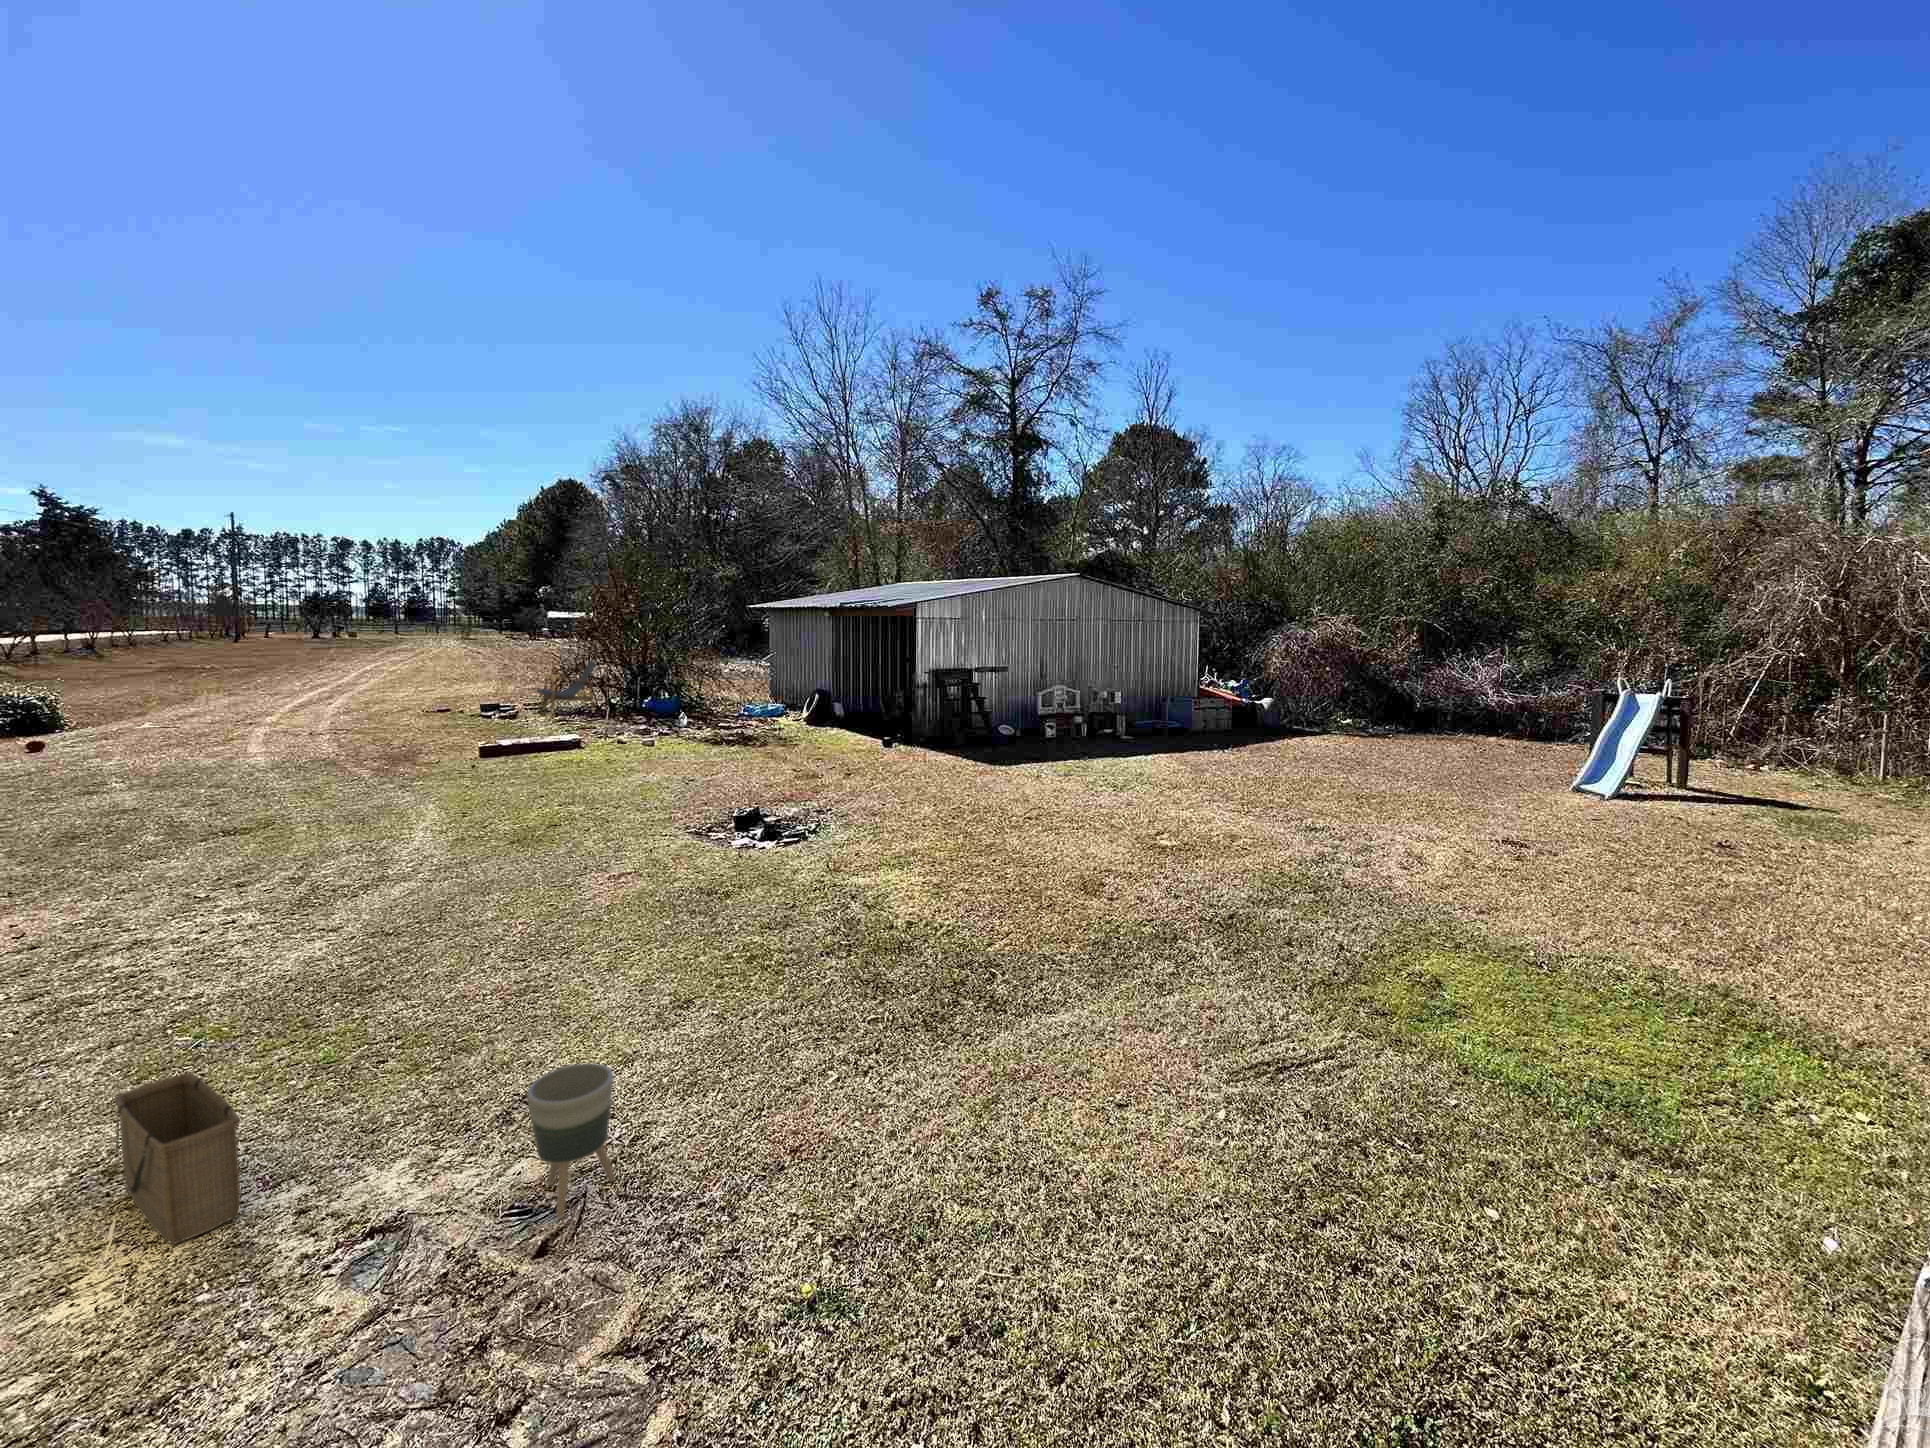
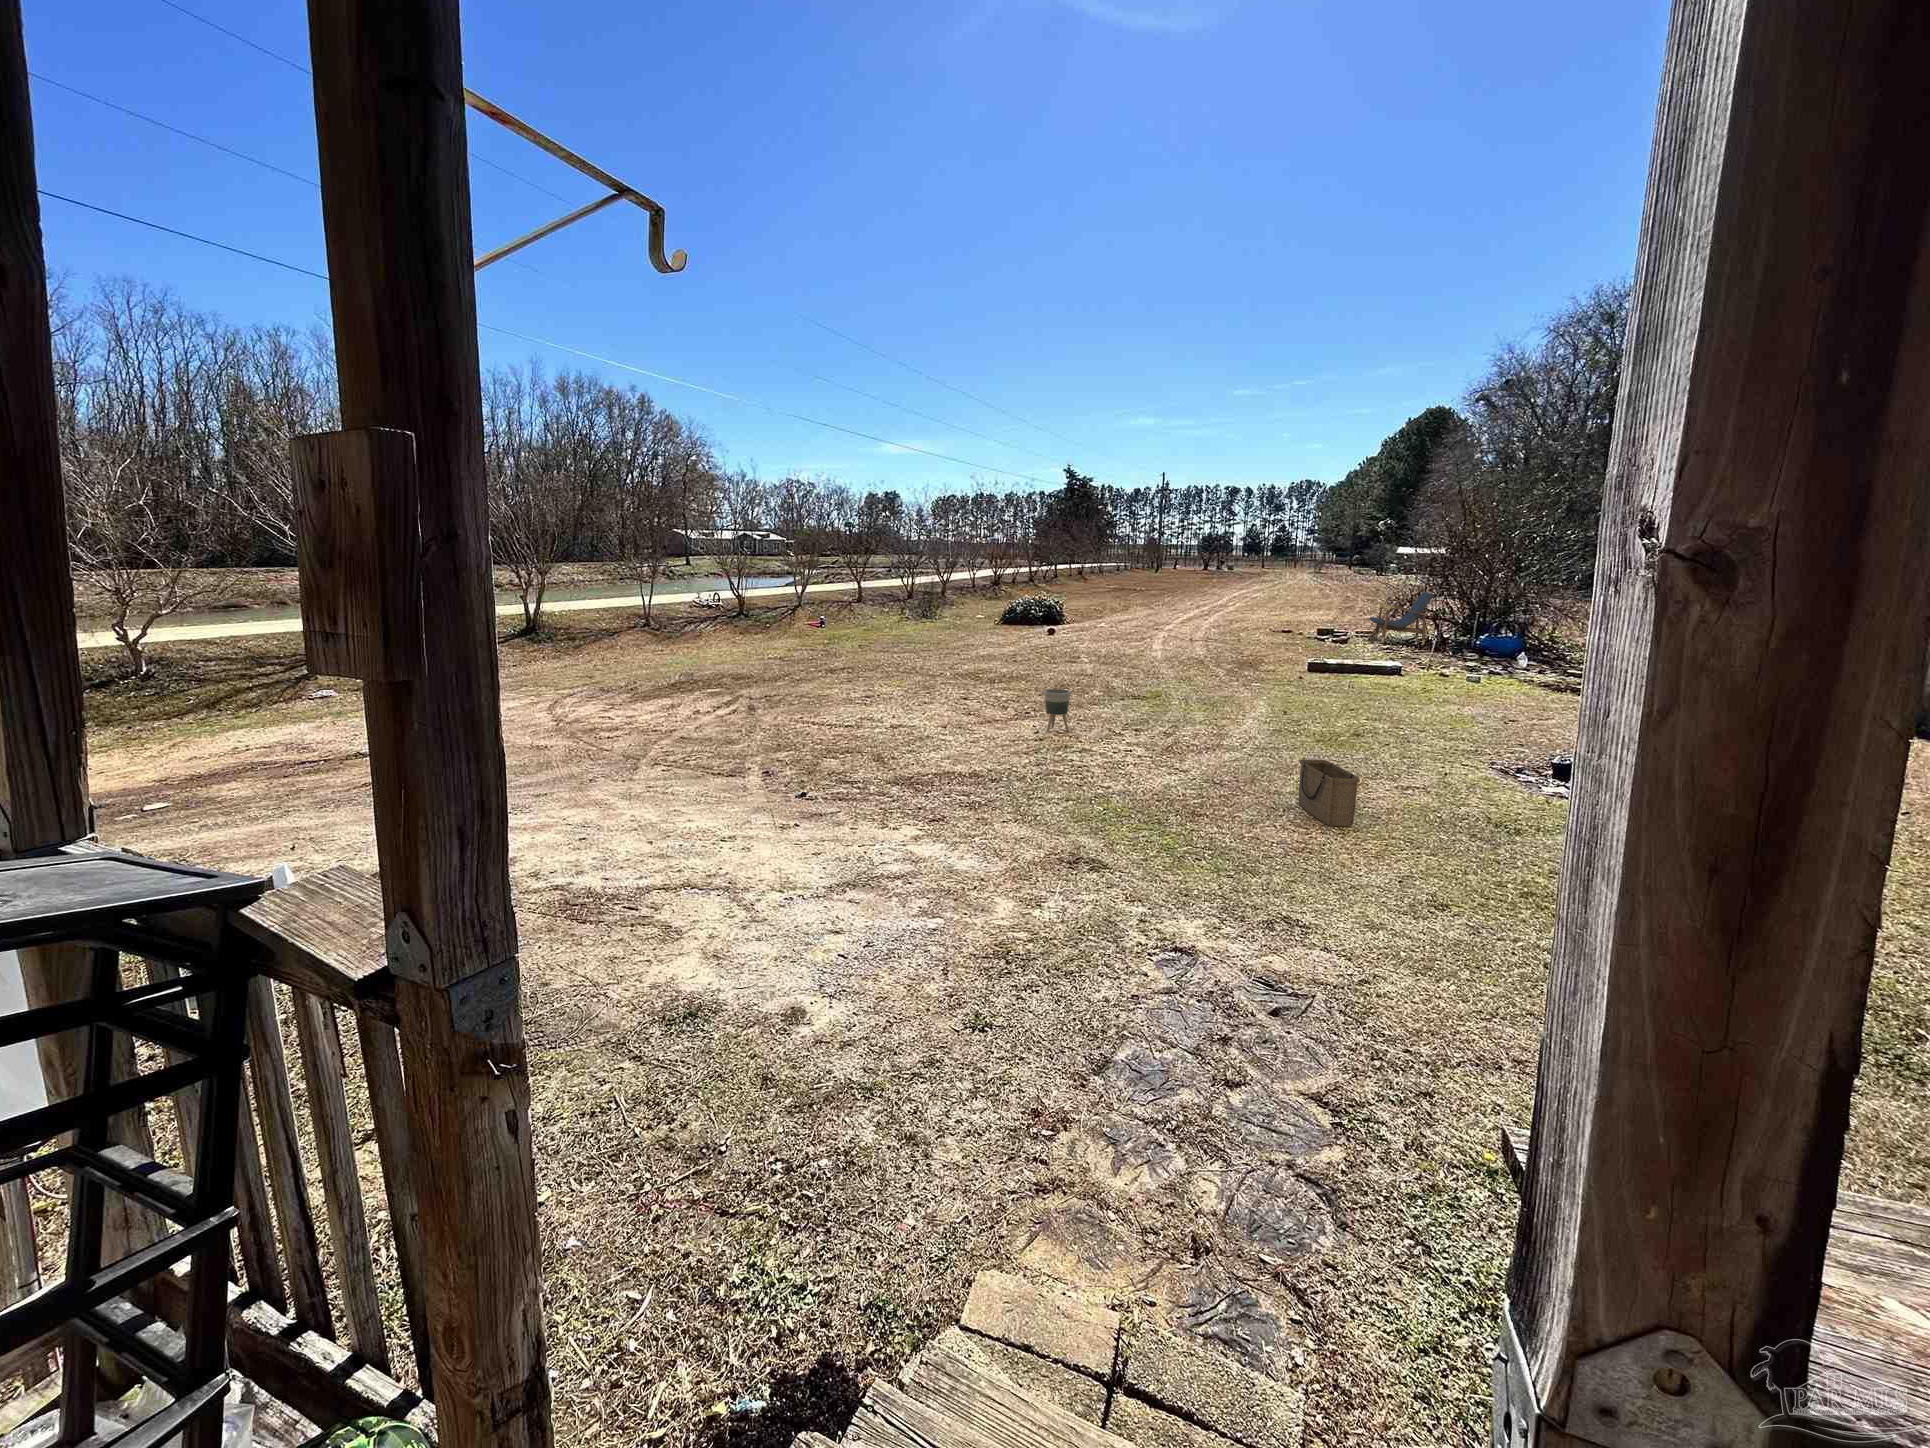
planter: present [527,1063,615,1219] -> present [1044,689,1071,732]
basket: present [114,1073,241,1244] -> present [1298,759,1360,826]

